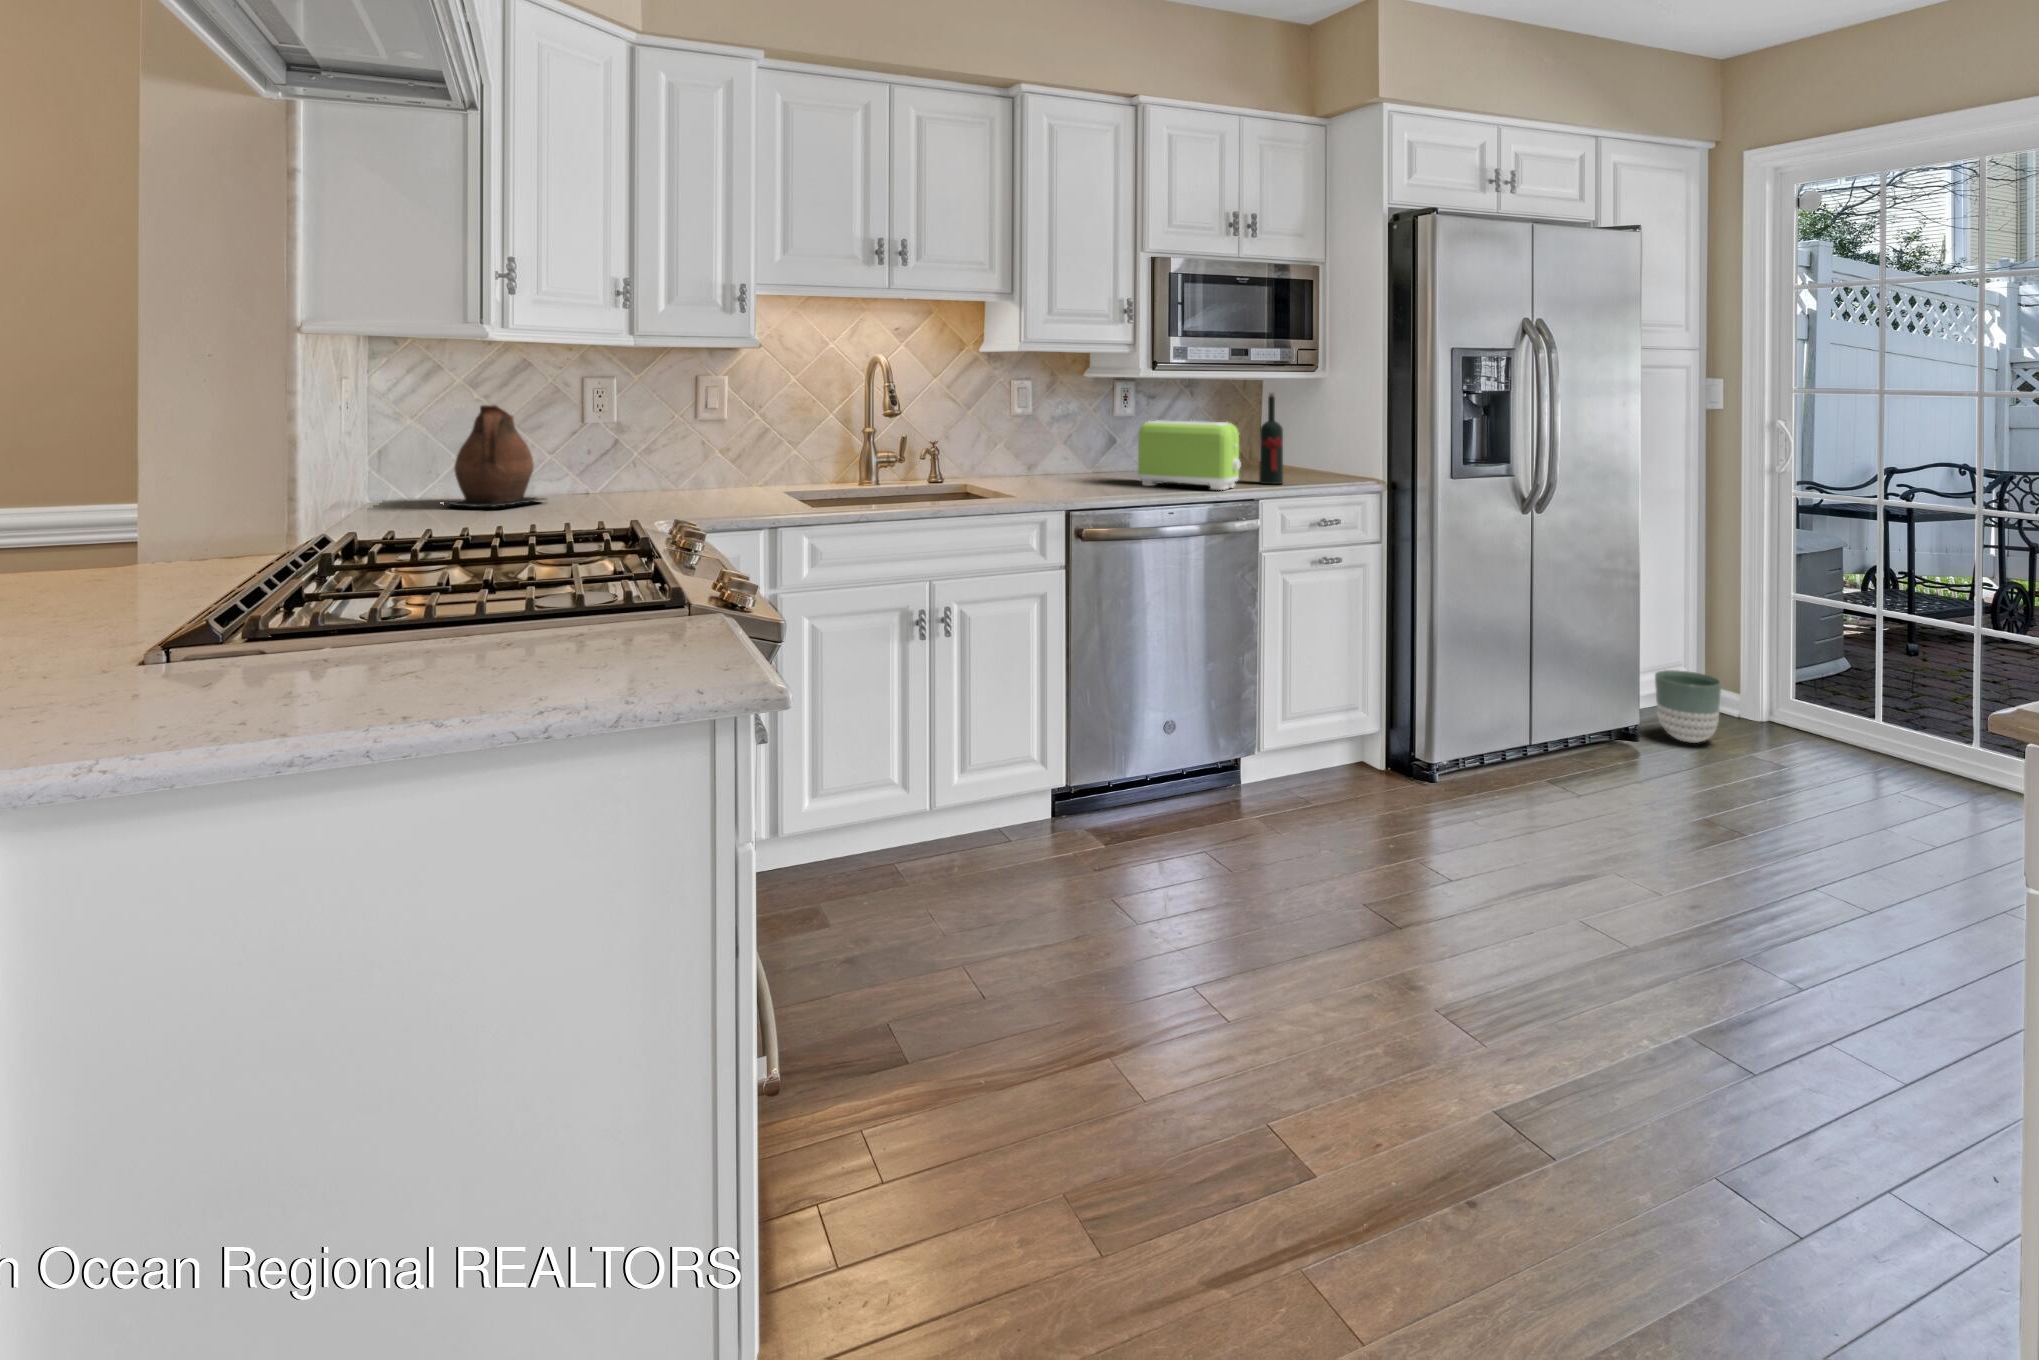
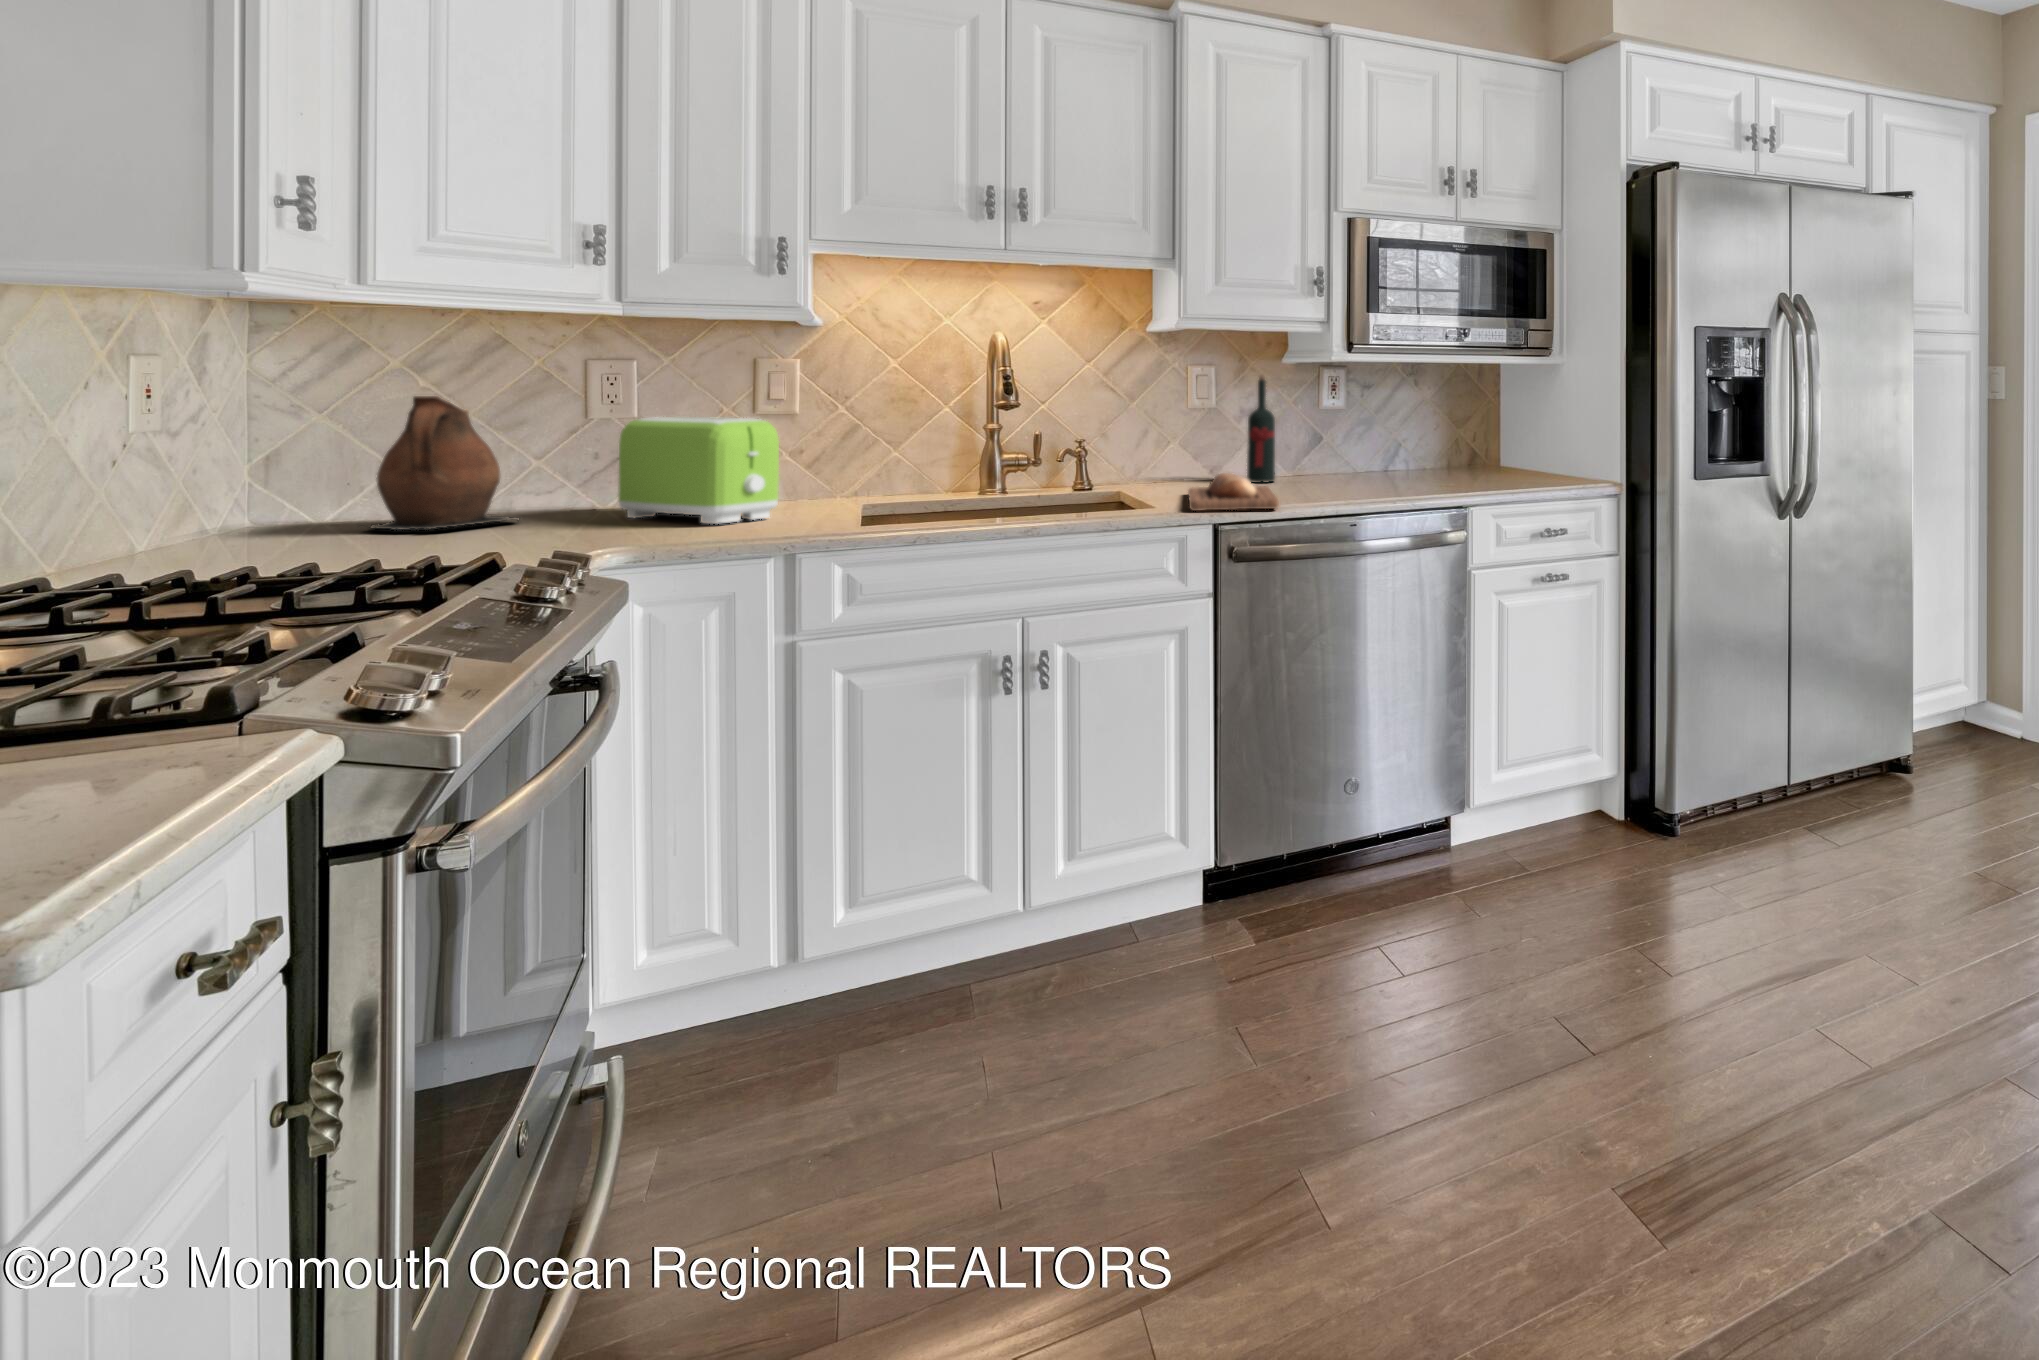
wine bottle: present [1259,393,1283,484] -> present [1247,376,1275,483]
toaster: present [1138,421,1240,490] -> present [618,417,779,524]
bread loaf: none [1024,469,1108,500] -> present [1188,473,1279,511]
planter: present [1655,670,1721,743] -> none [1929,690,1998,771]

